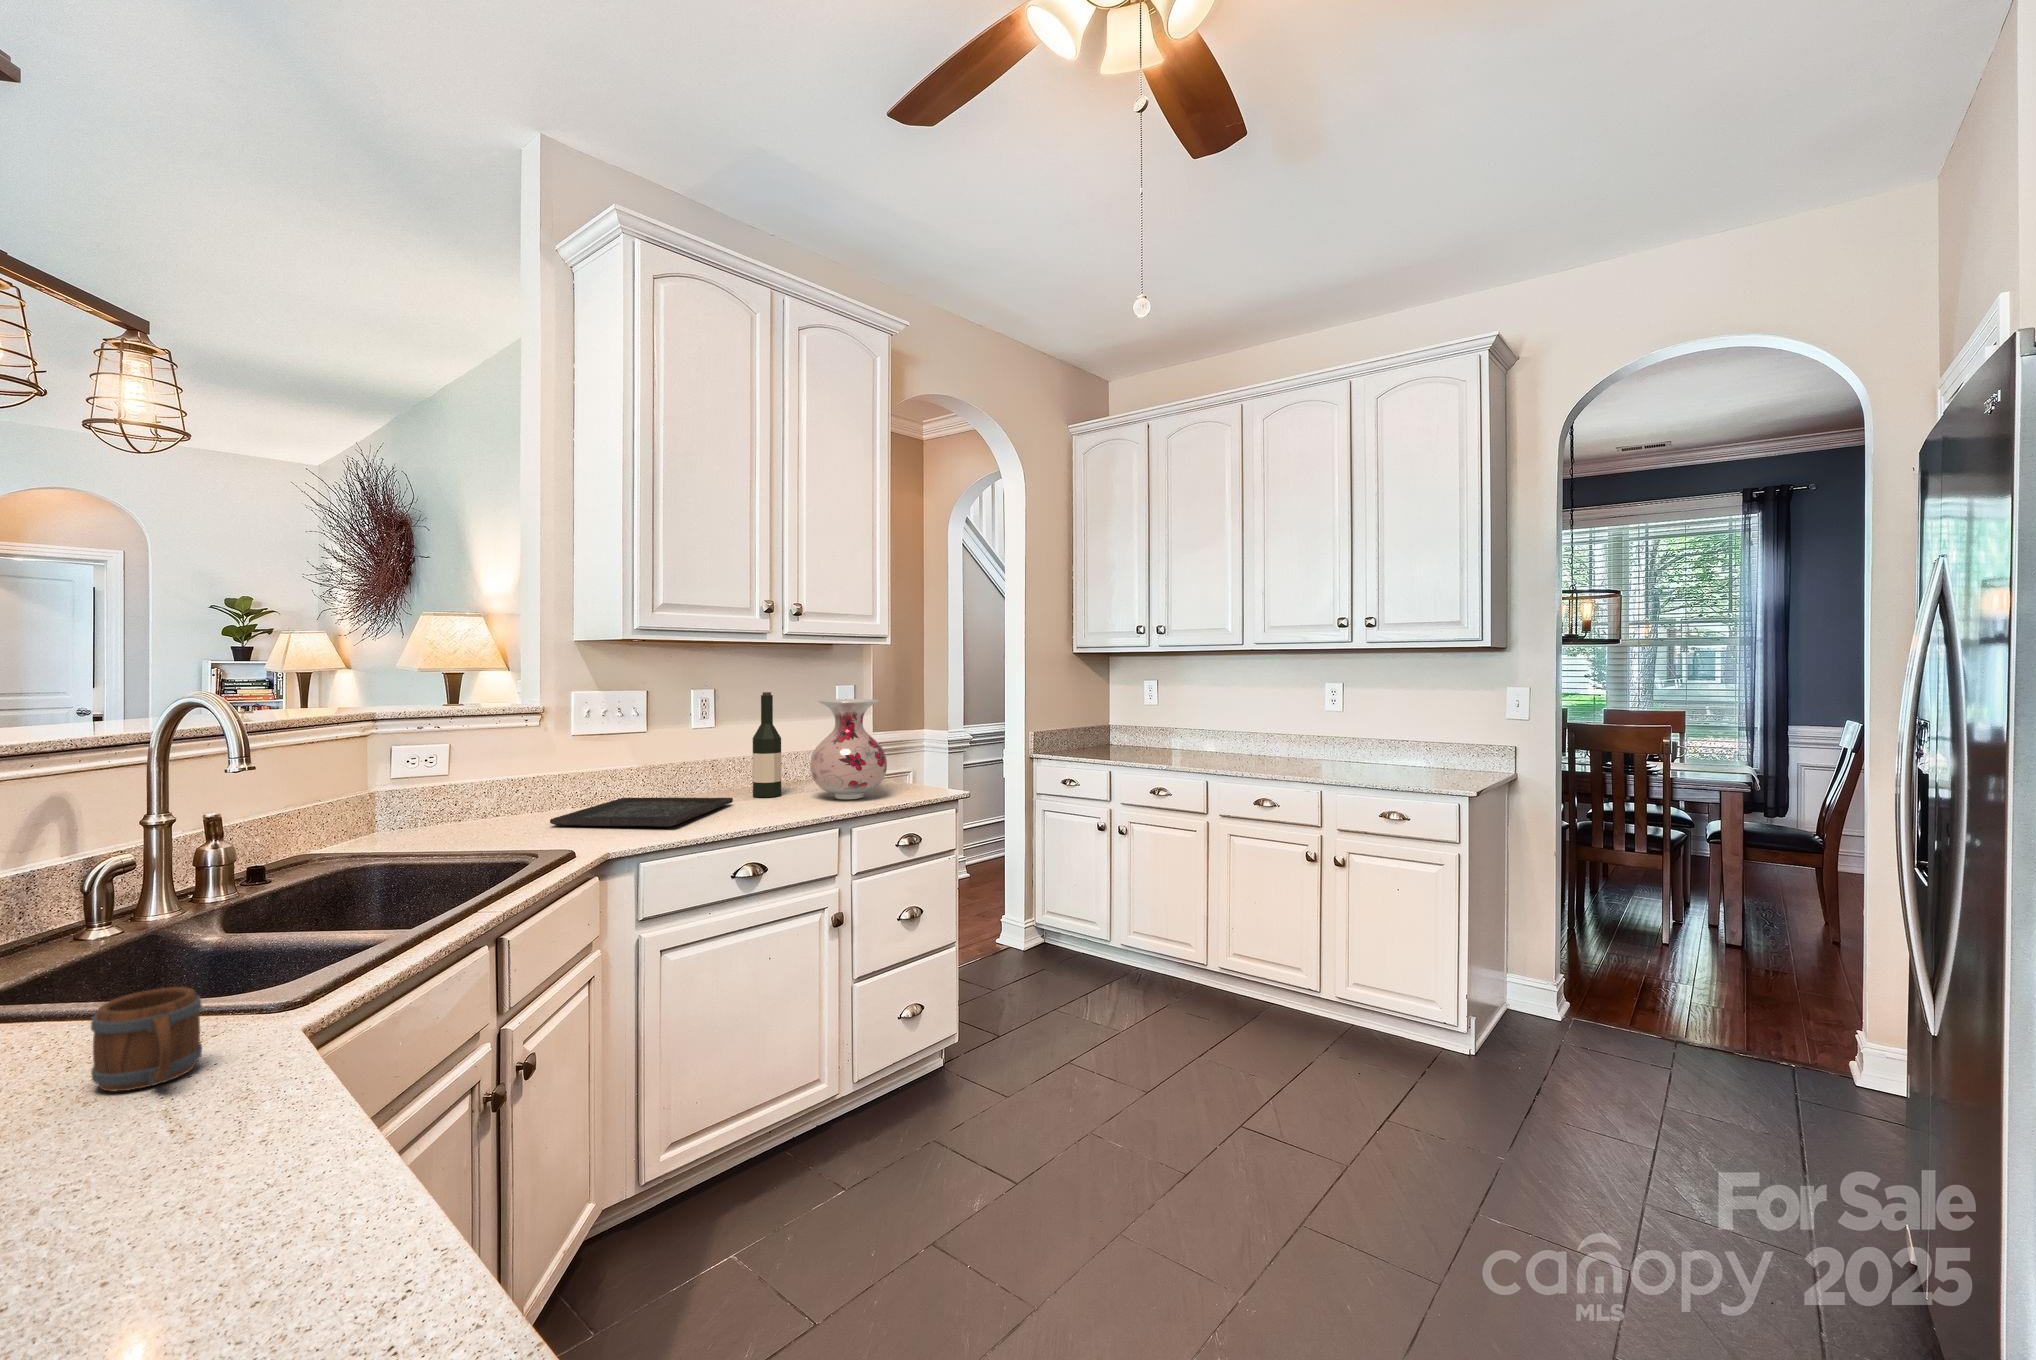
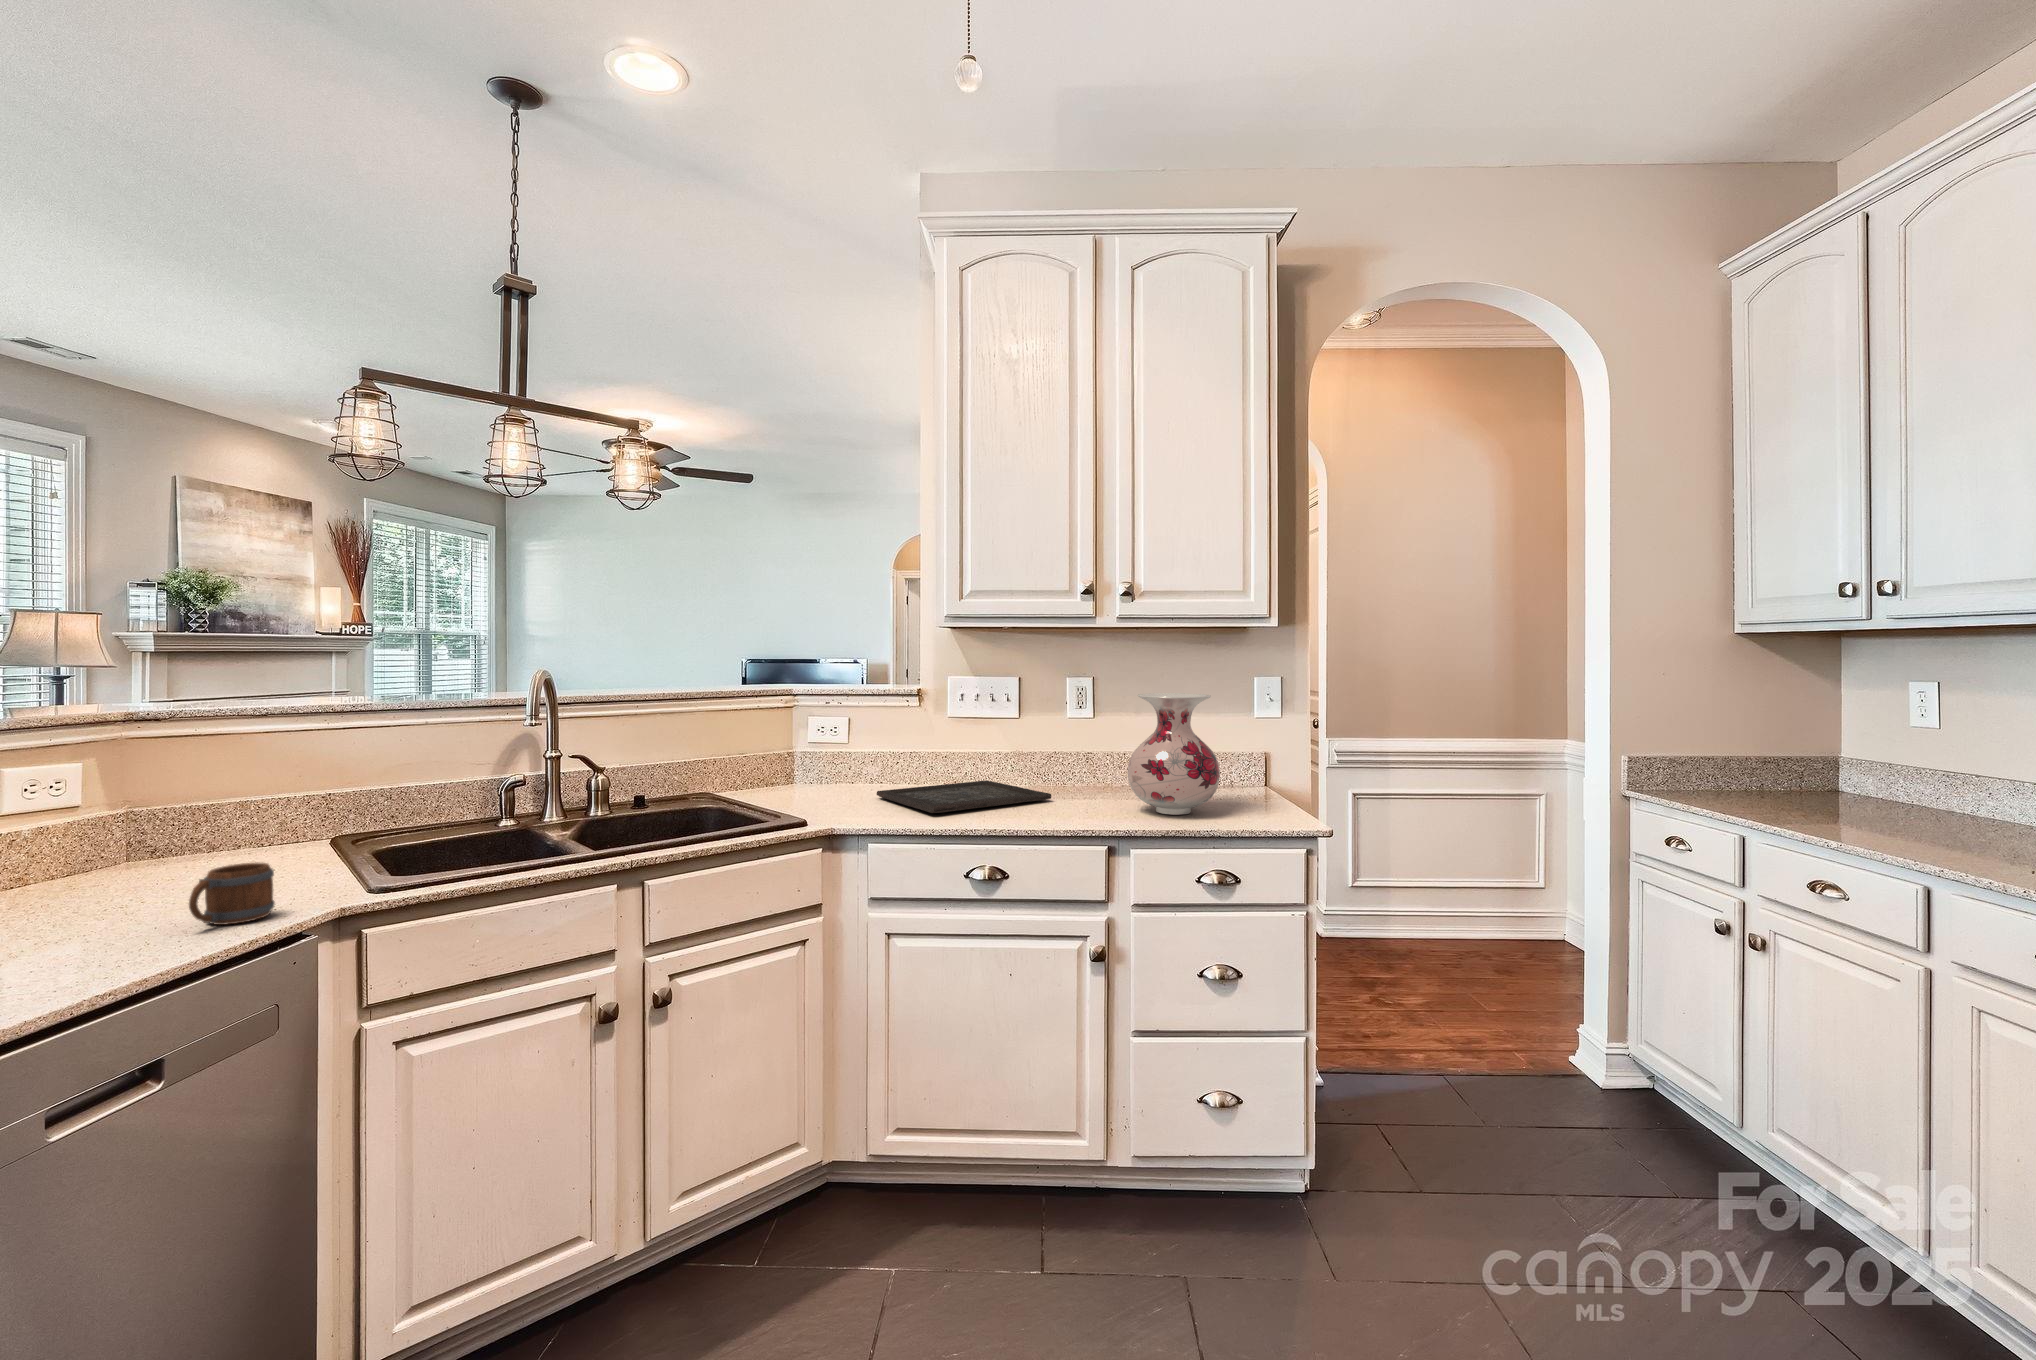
wine bottle: present [753,692,781,797] -> none [1093,683,1125,799]

